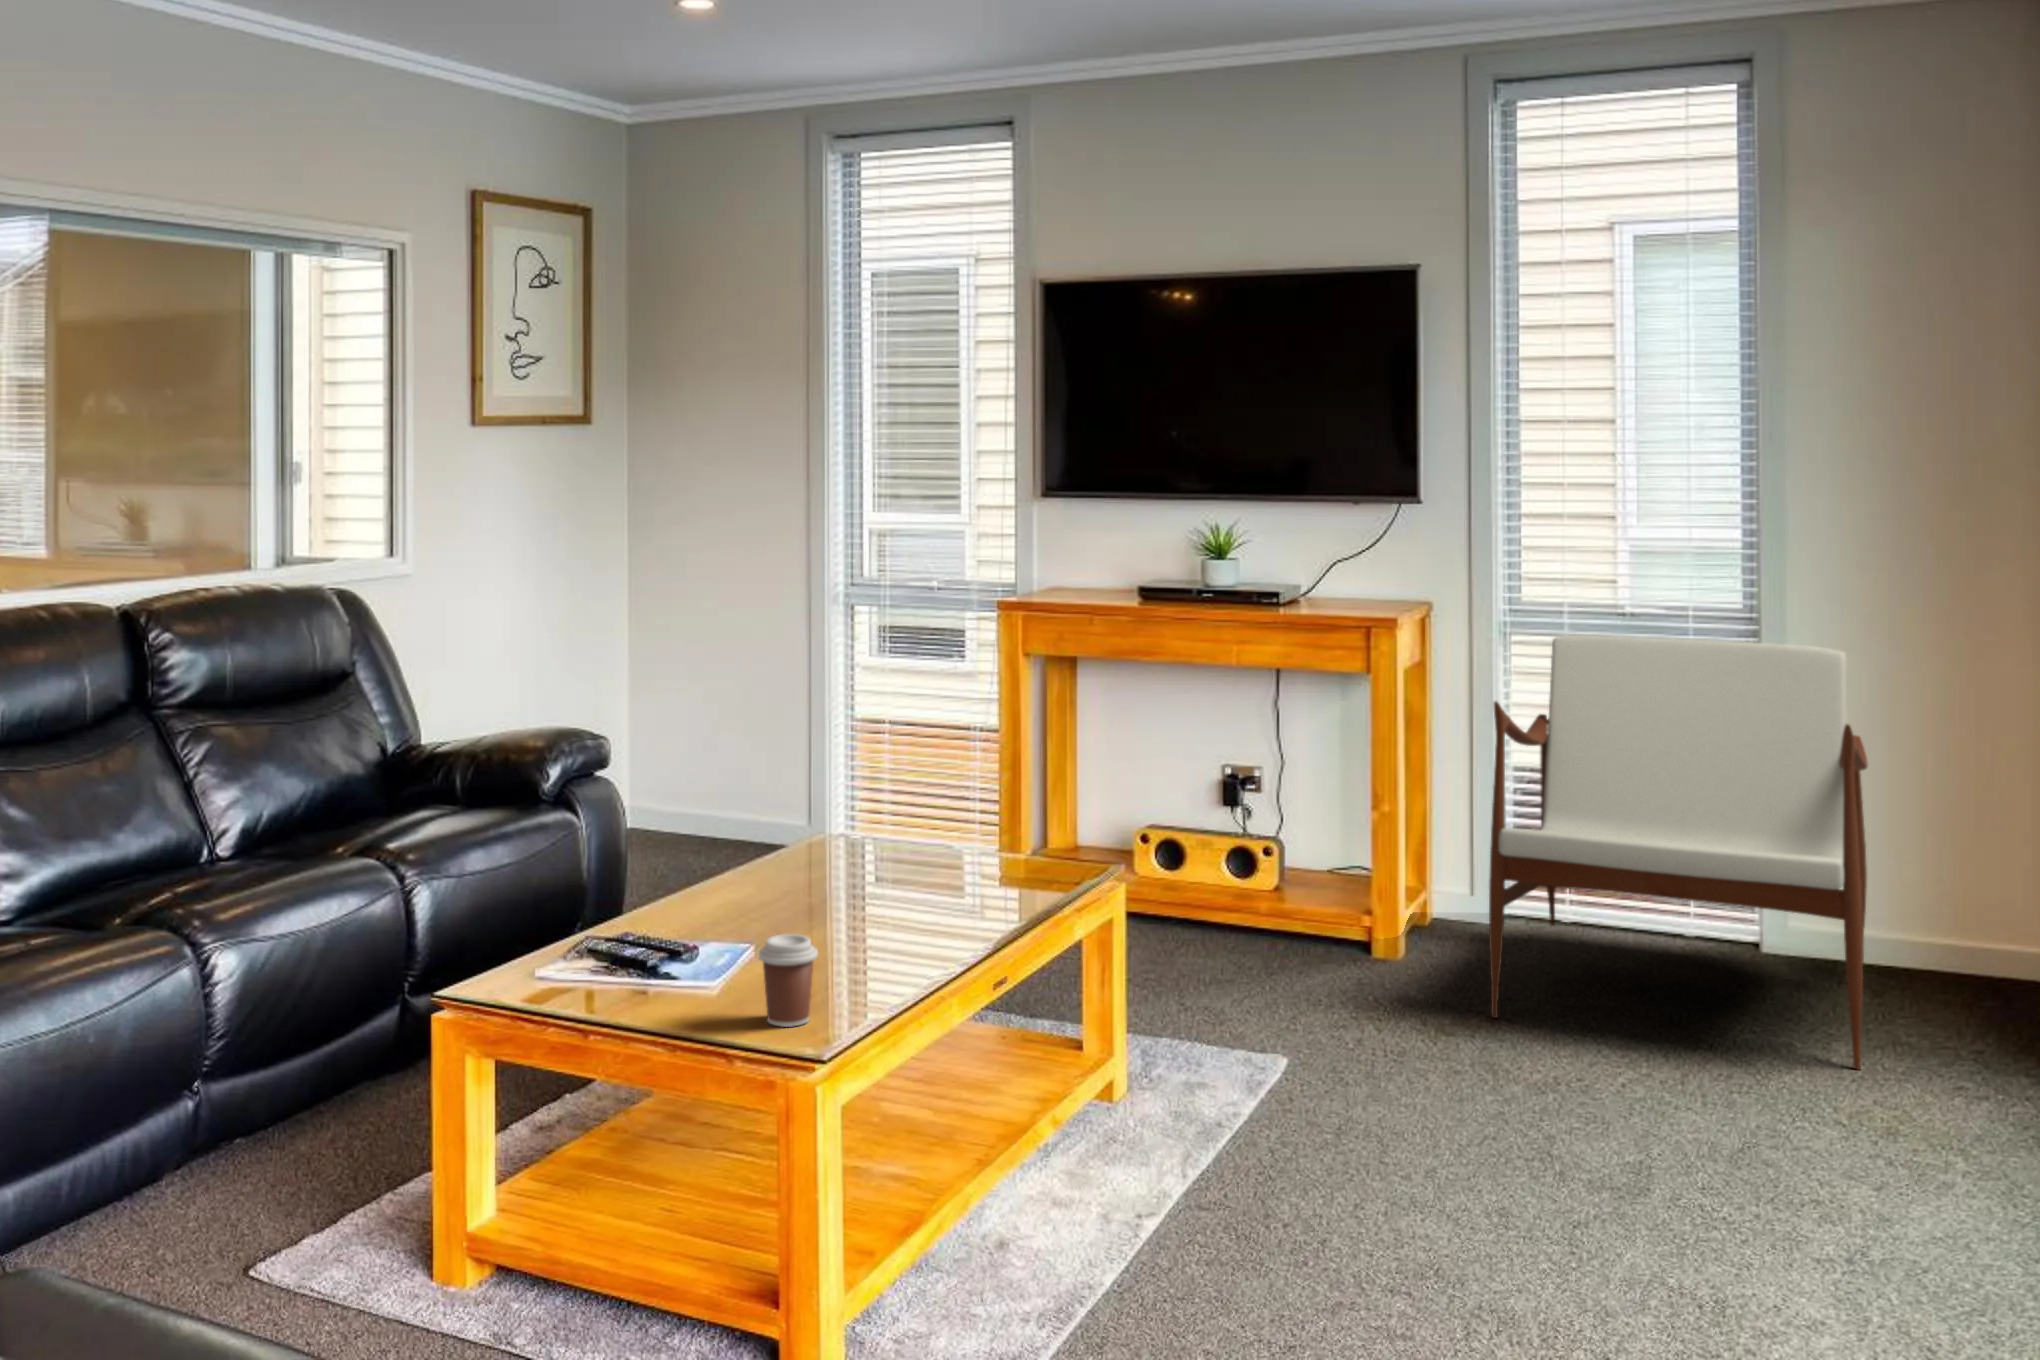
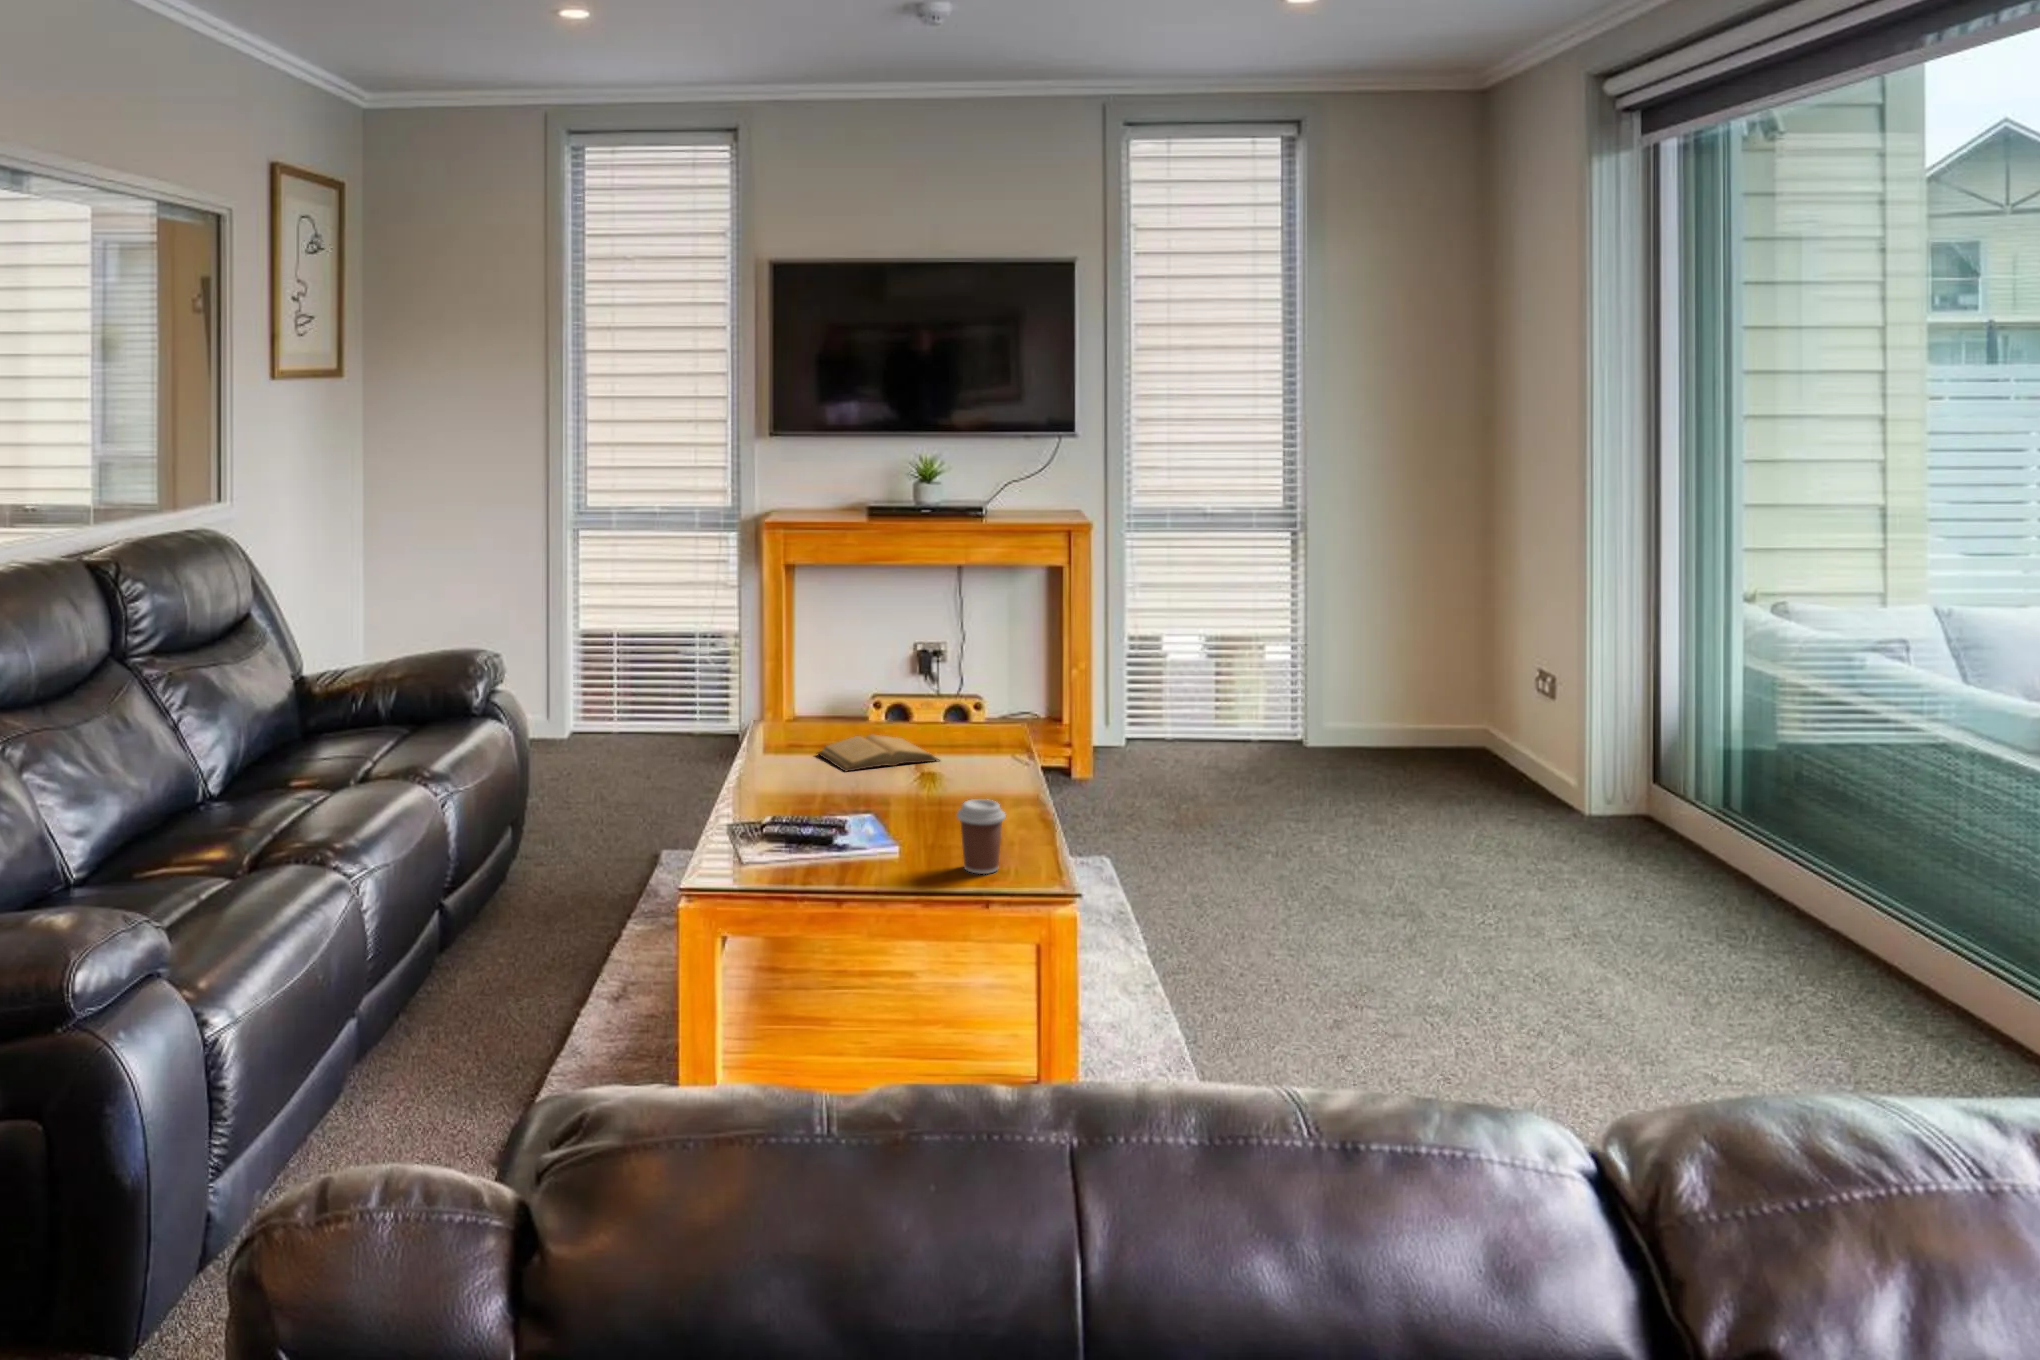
armchair: present [1489,635,1868,1070] -> none [1158,533,1444,820]
book: none [846,859,976,898] -> present [818,734,939,771]

